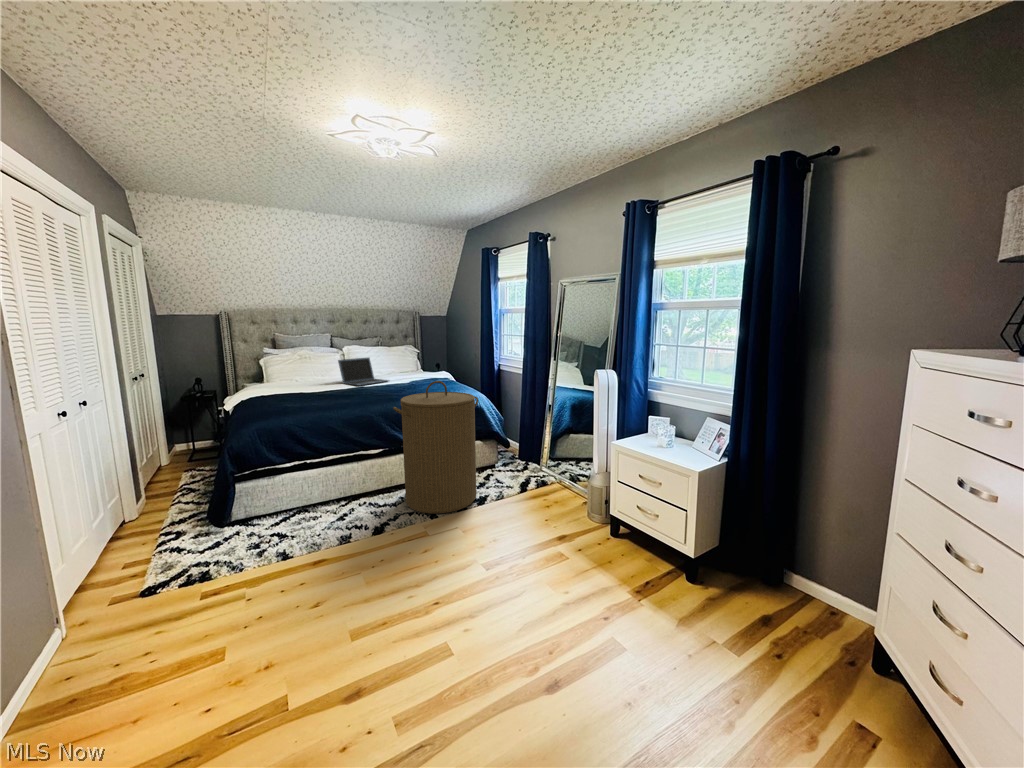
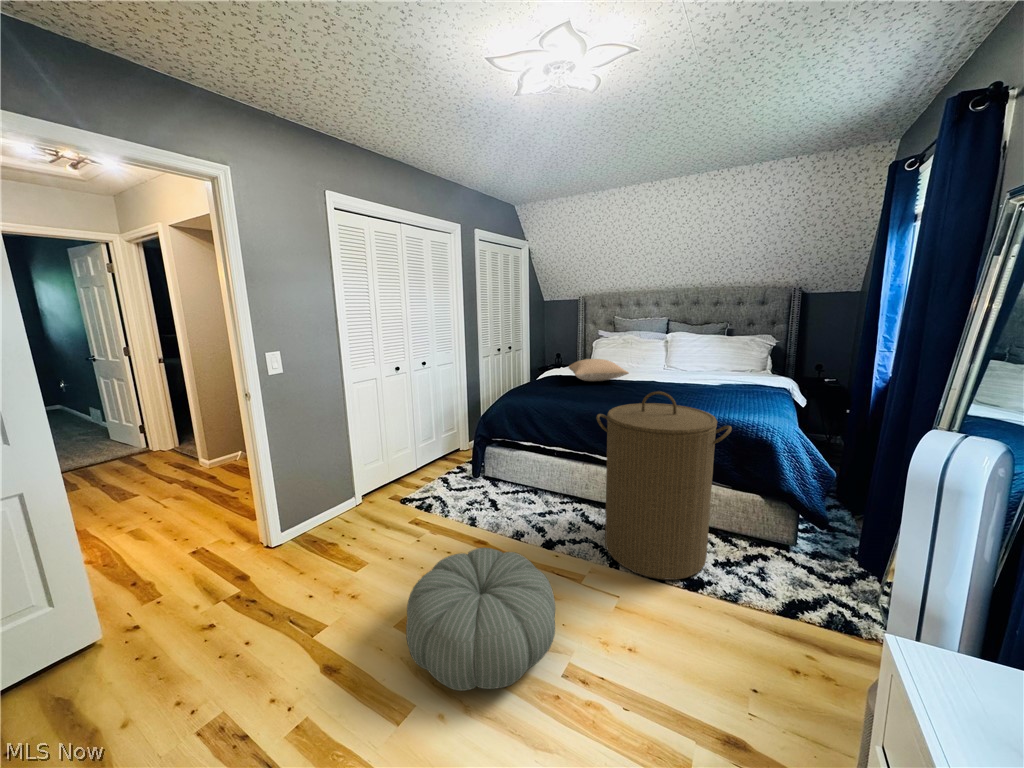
laptop: present [338,358,389,386] -> none [642,348,695,380]
pillow: none [276,372,352,393] -> present [569,359,629,381]
pouf: none [355,522,486,627] -> present [406,548,555,691]

